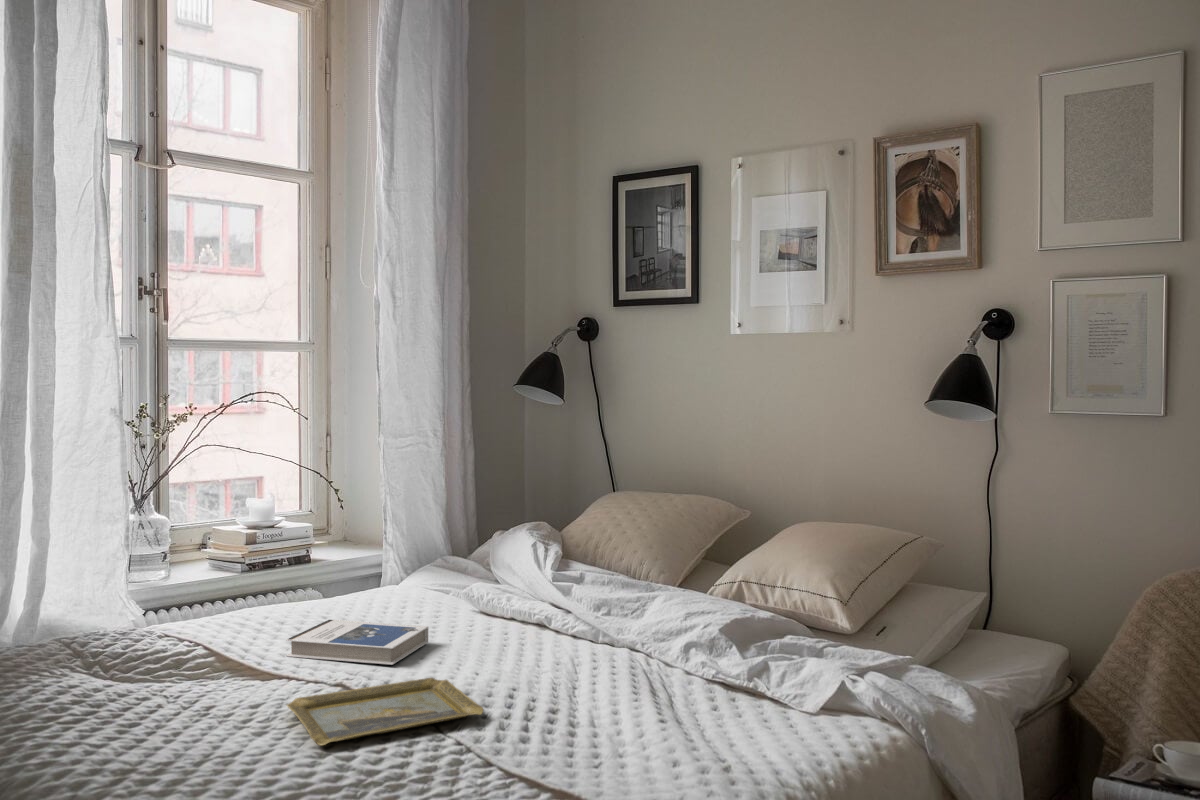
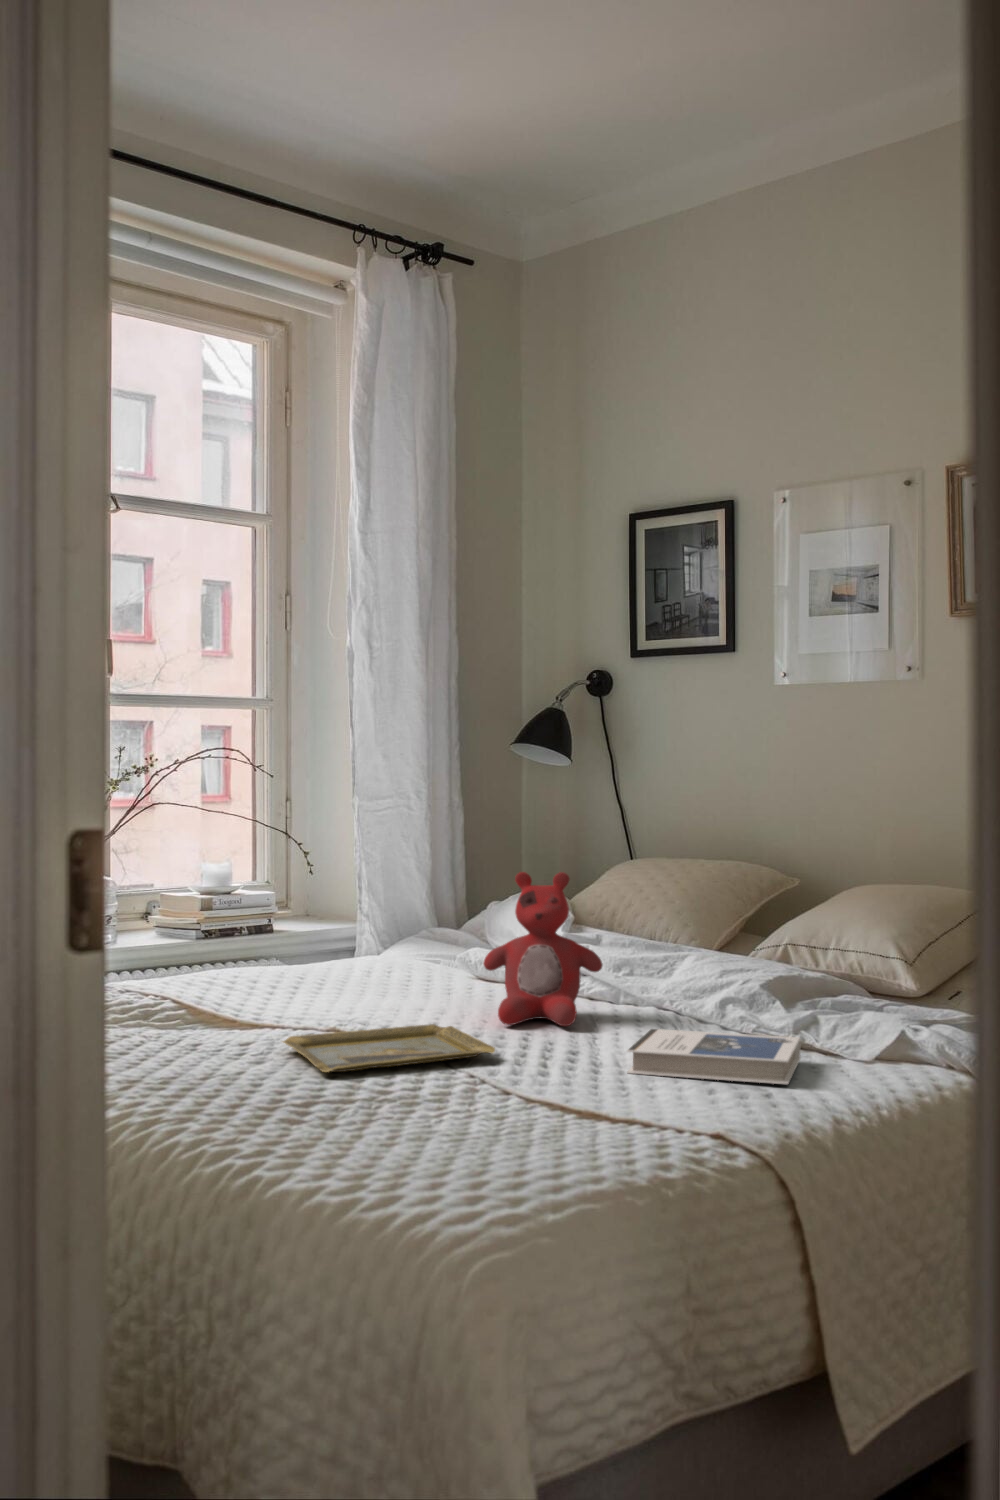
stuffed bear: none [480,534,584,673] -> present [483,872,602,1026]
hardback book: present [286,620,429,665] -> present [627,1029,800,1084]

